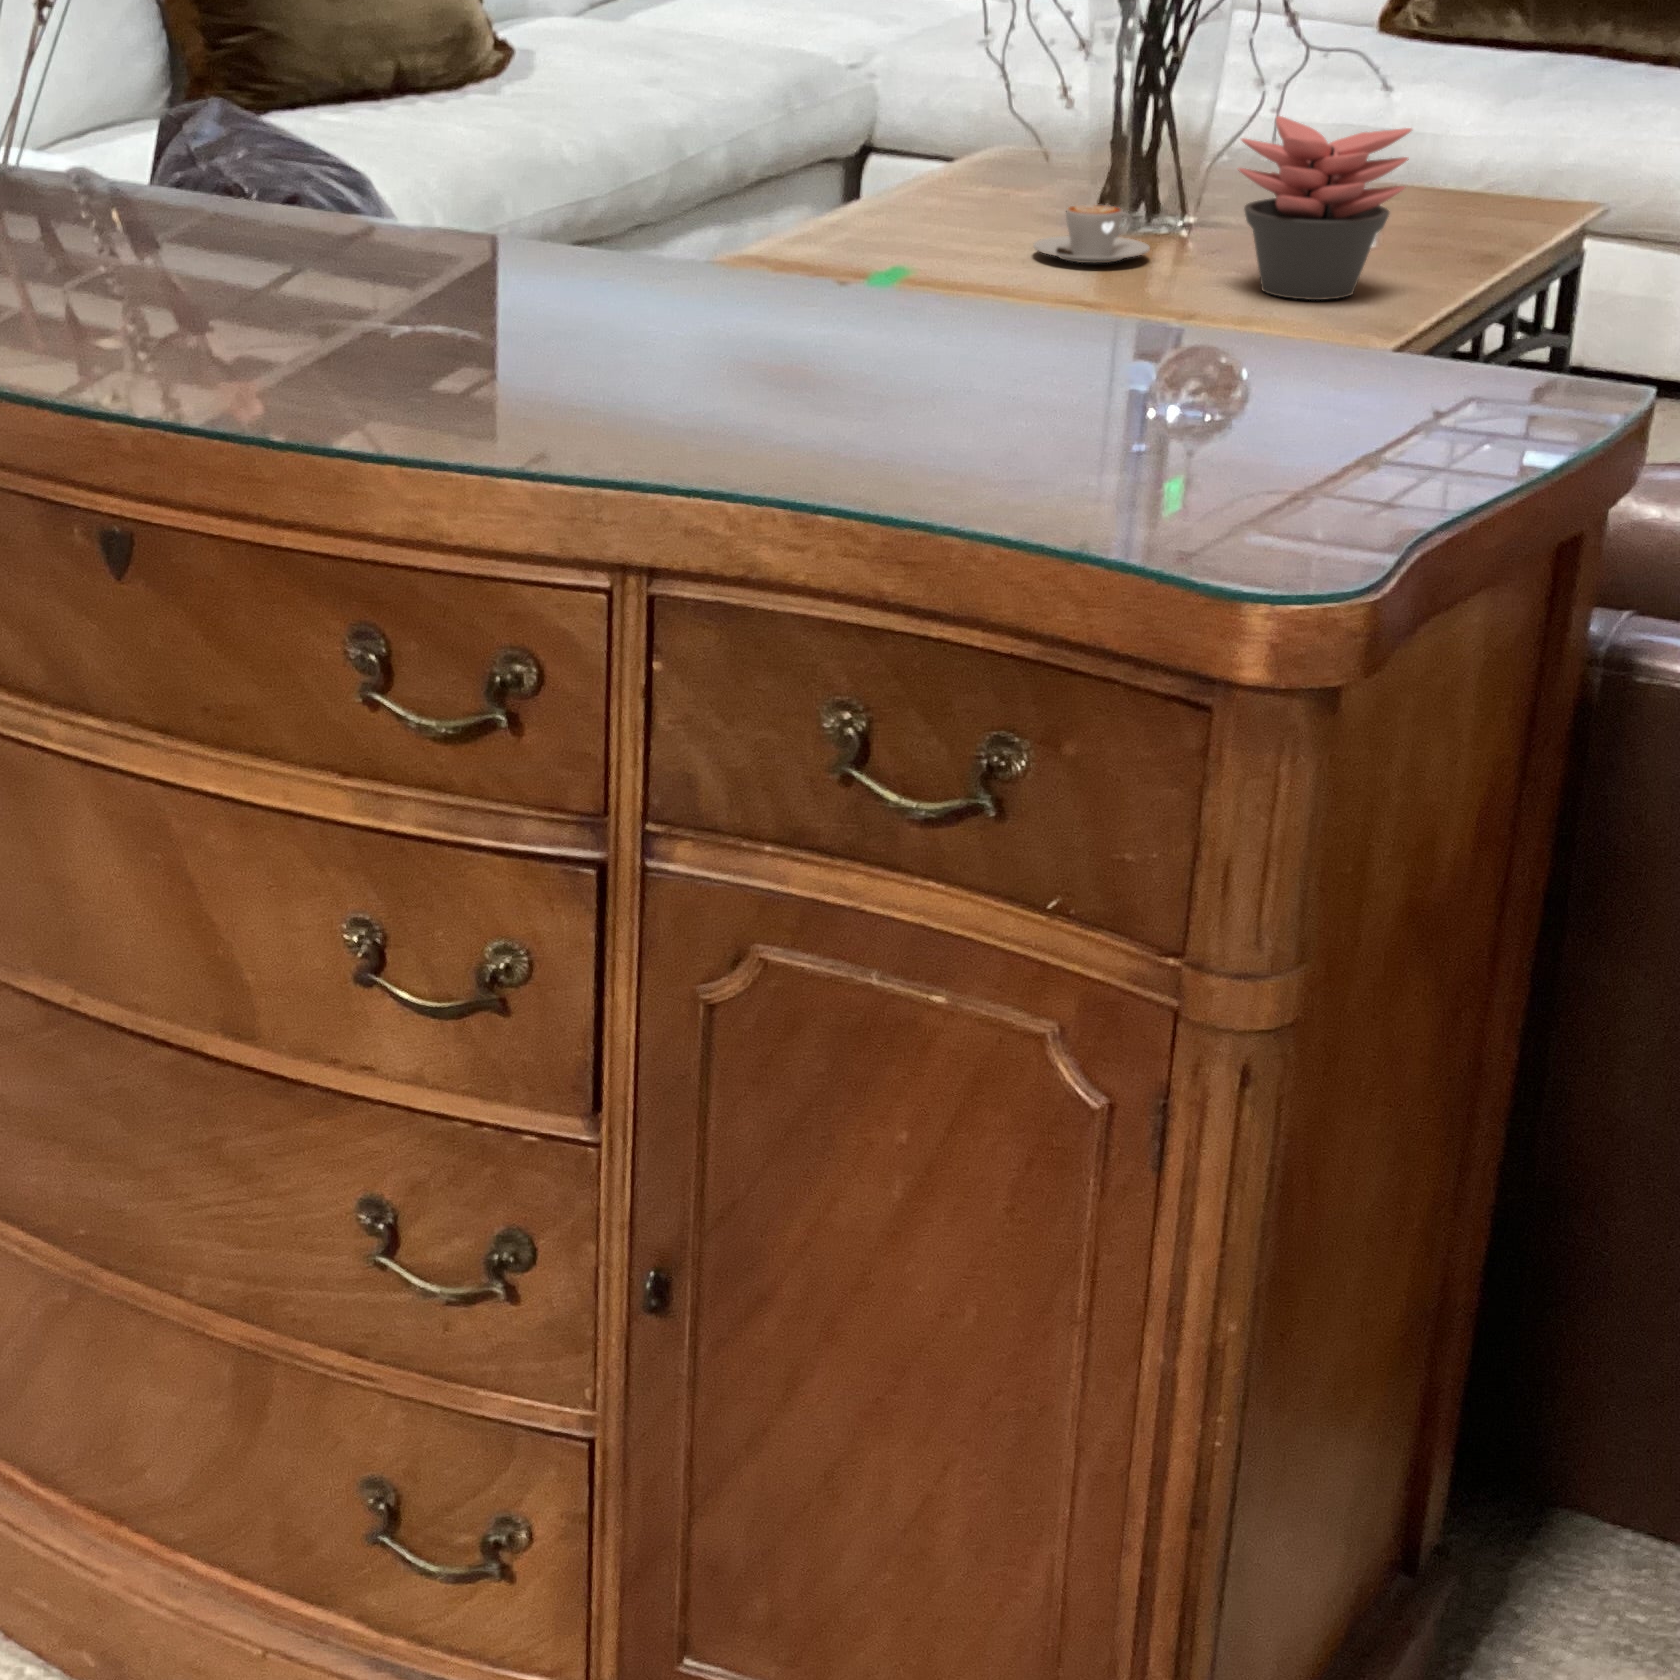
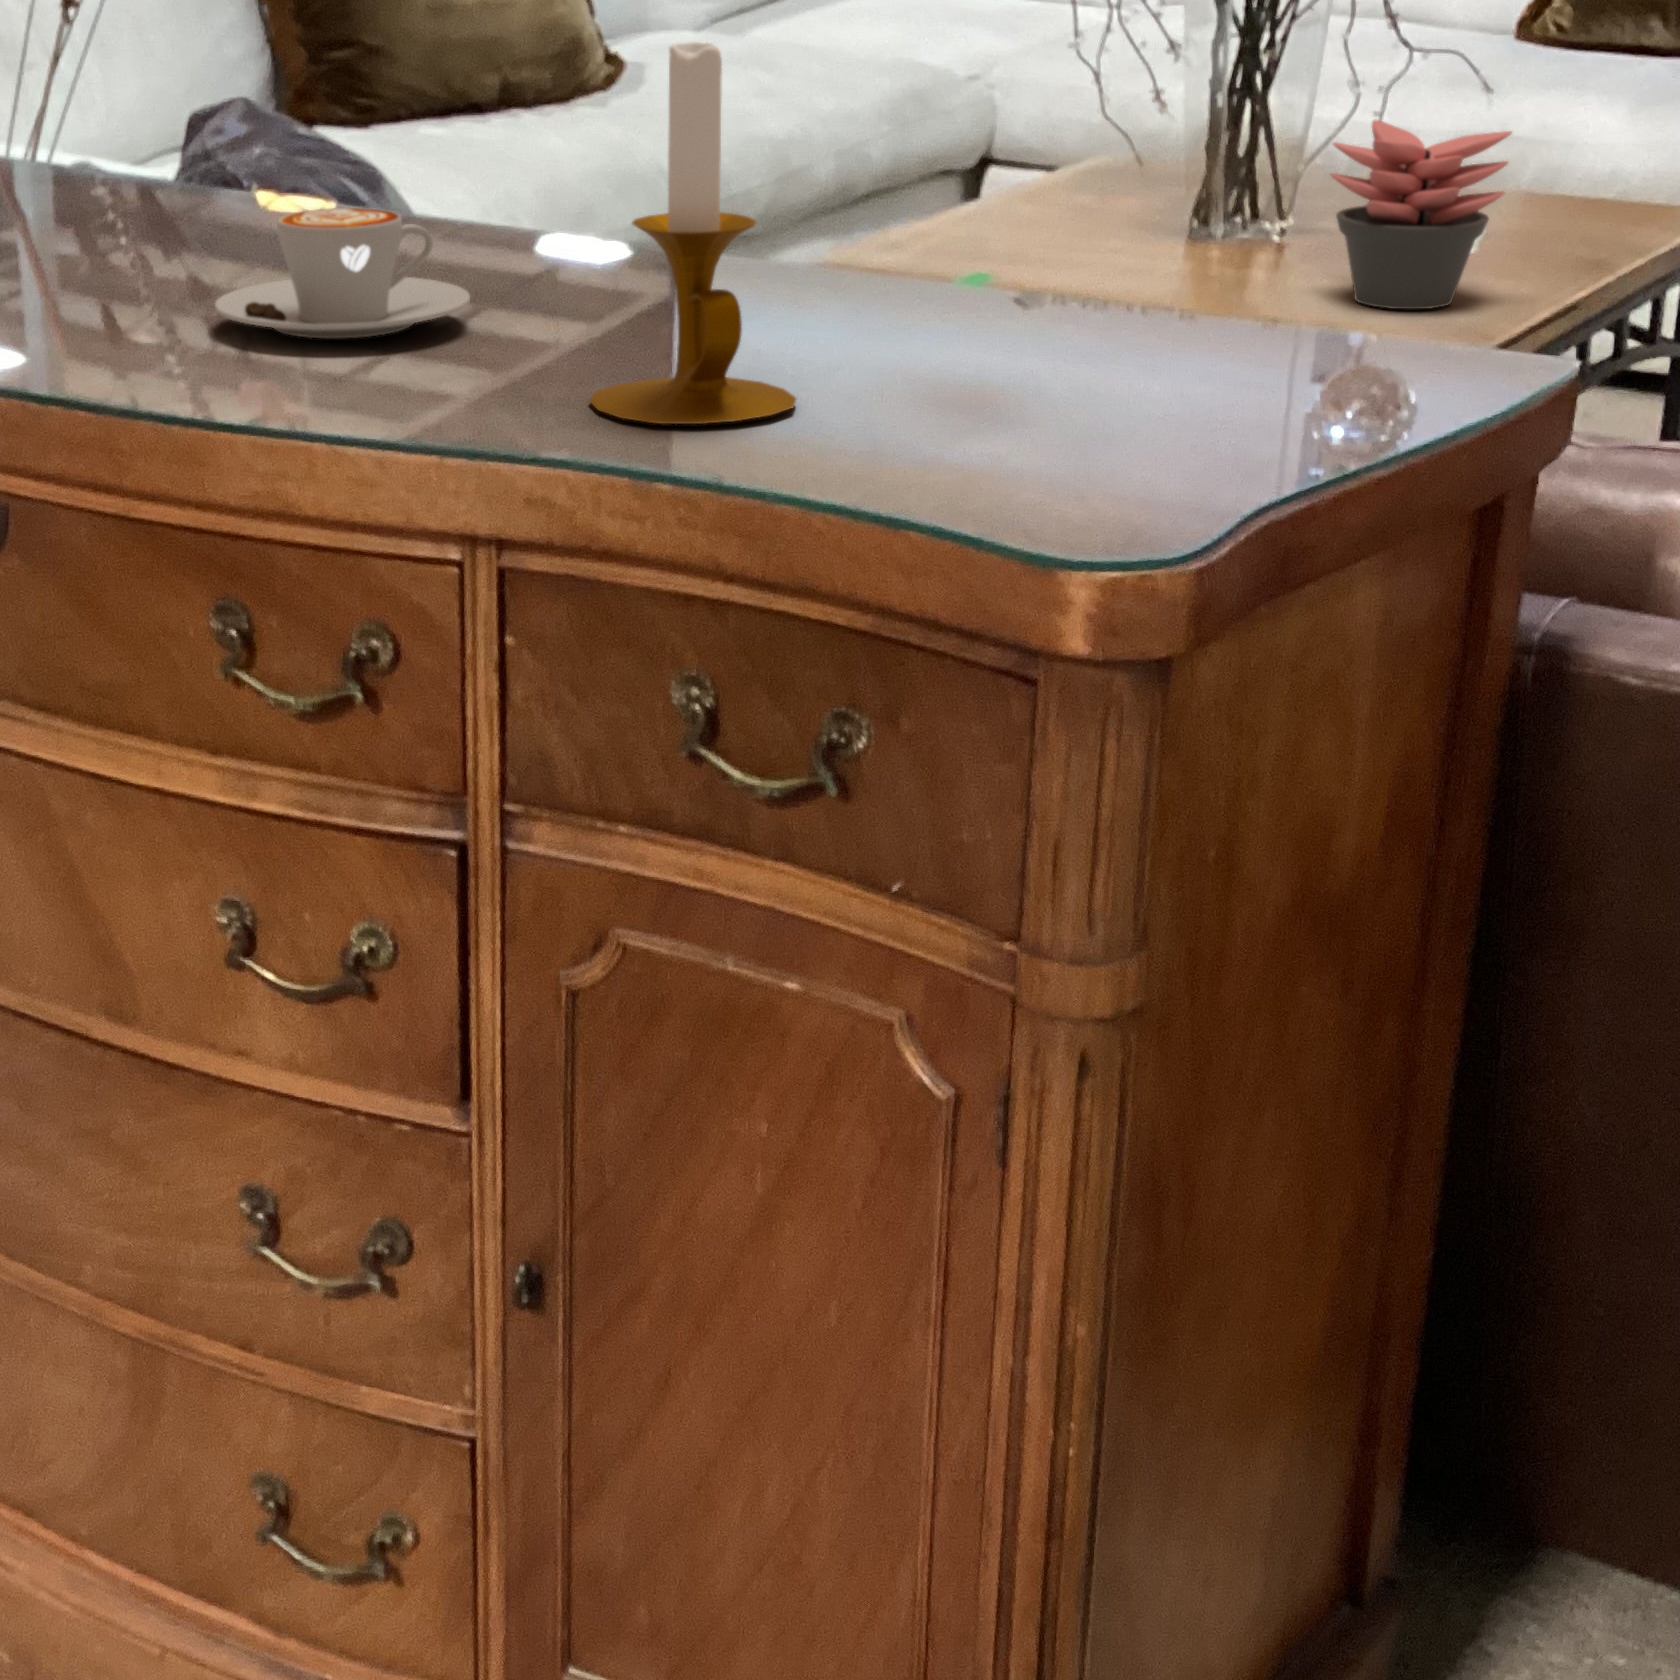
candlestick: none [724,79,928,455] -> present [590,42,796,424]
coffee cup: present [1033,204,1150,263] -> present [215,208,470,338]

